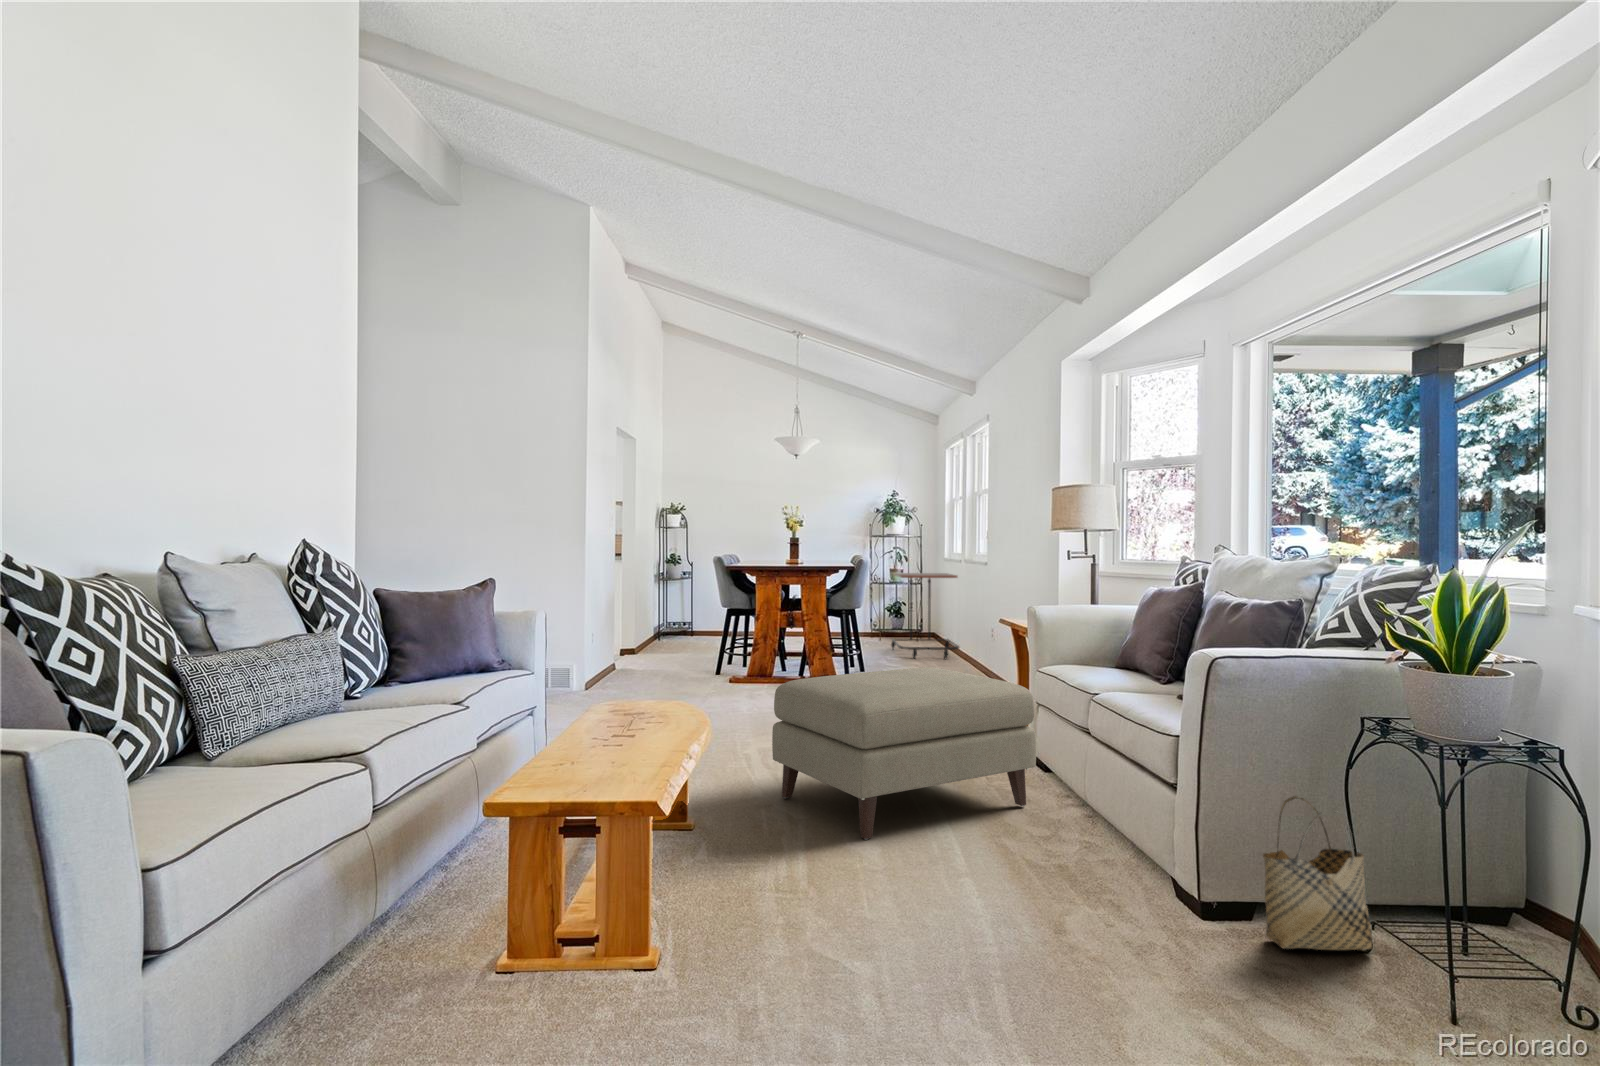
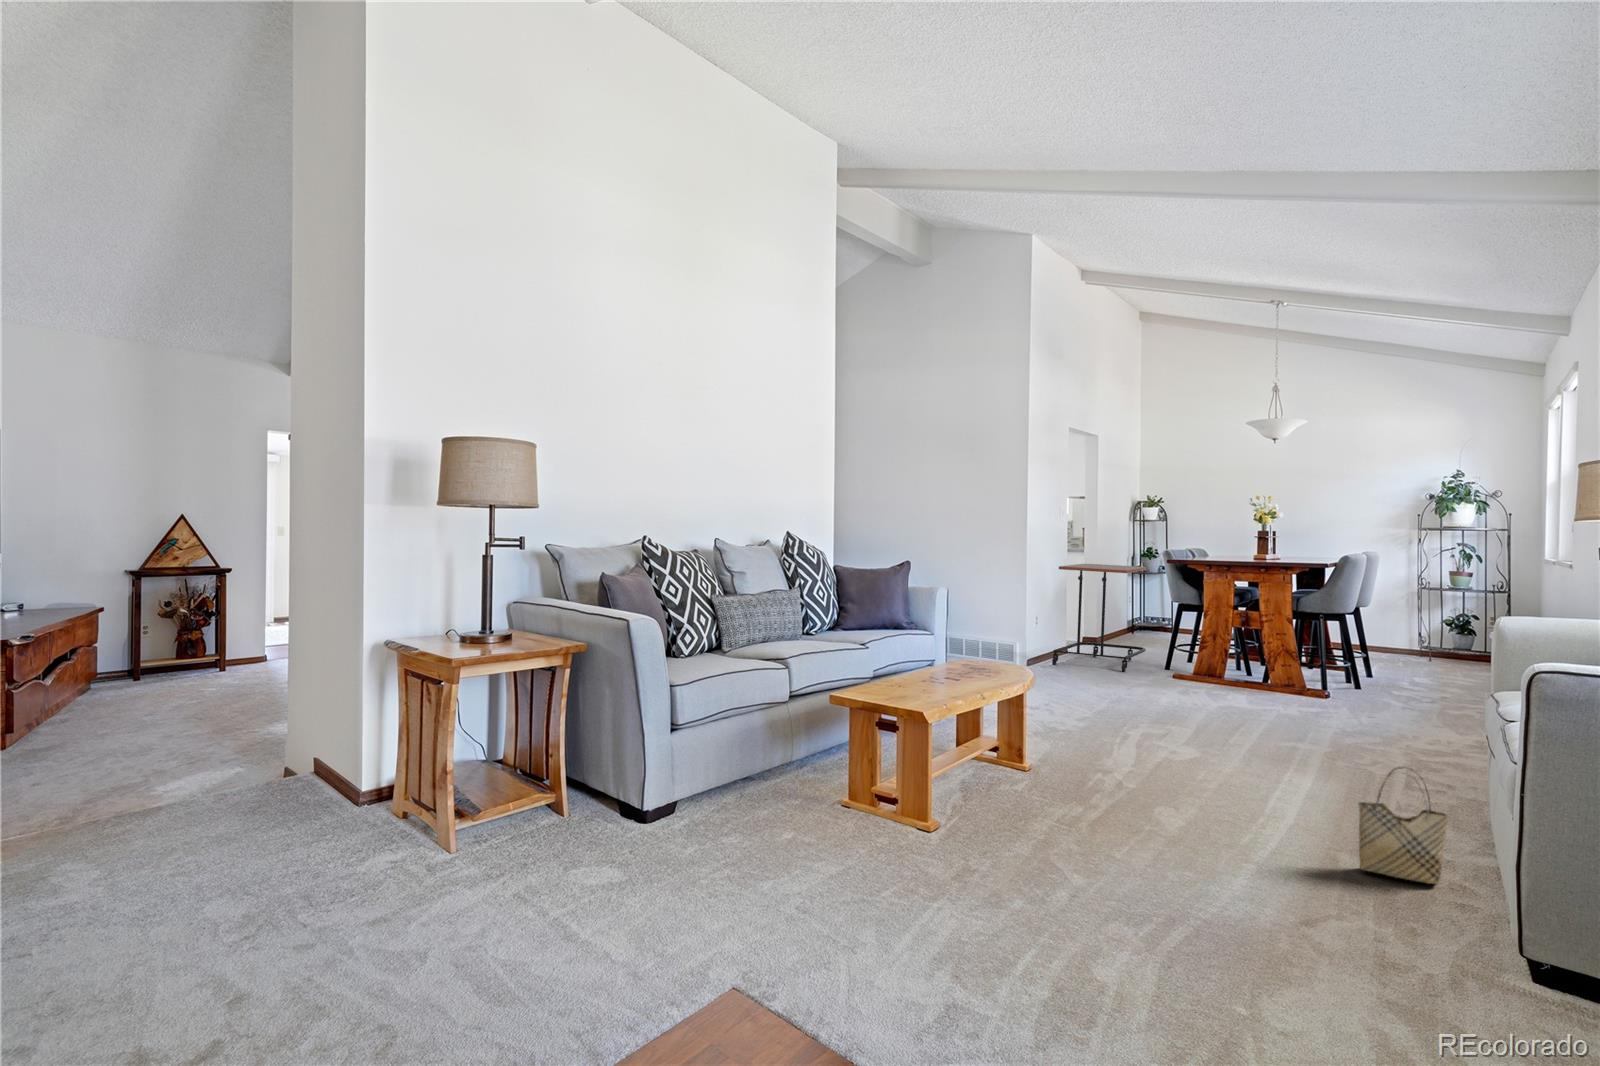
side table: present [891,573,959,659] -> present [1052,564,1147,672]
ottoman: present [772,667,1036,840] -> none [1102,657,1327,787]

